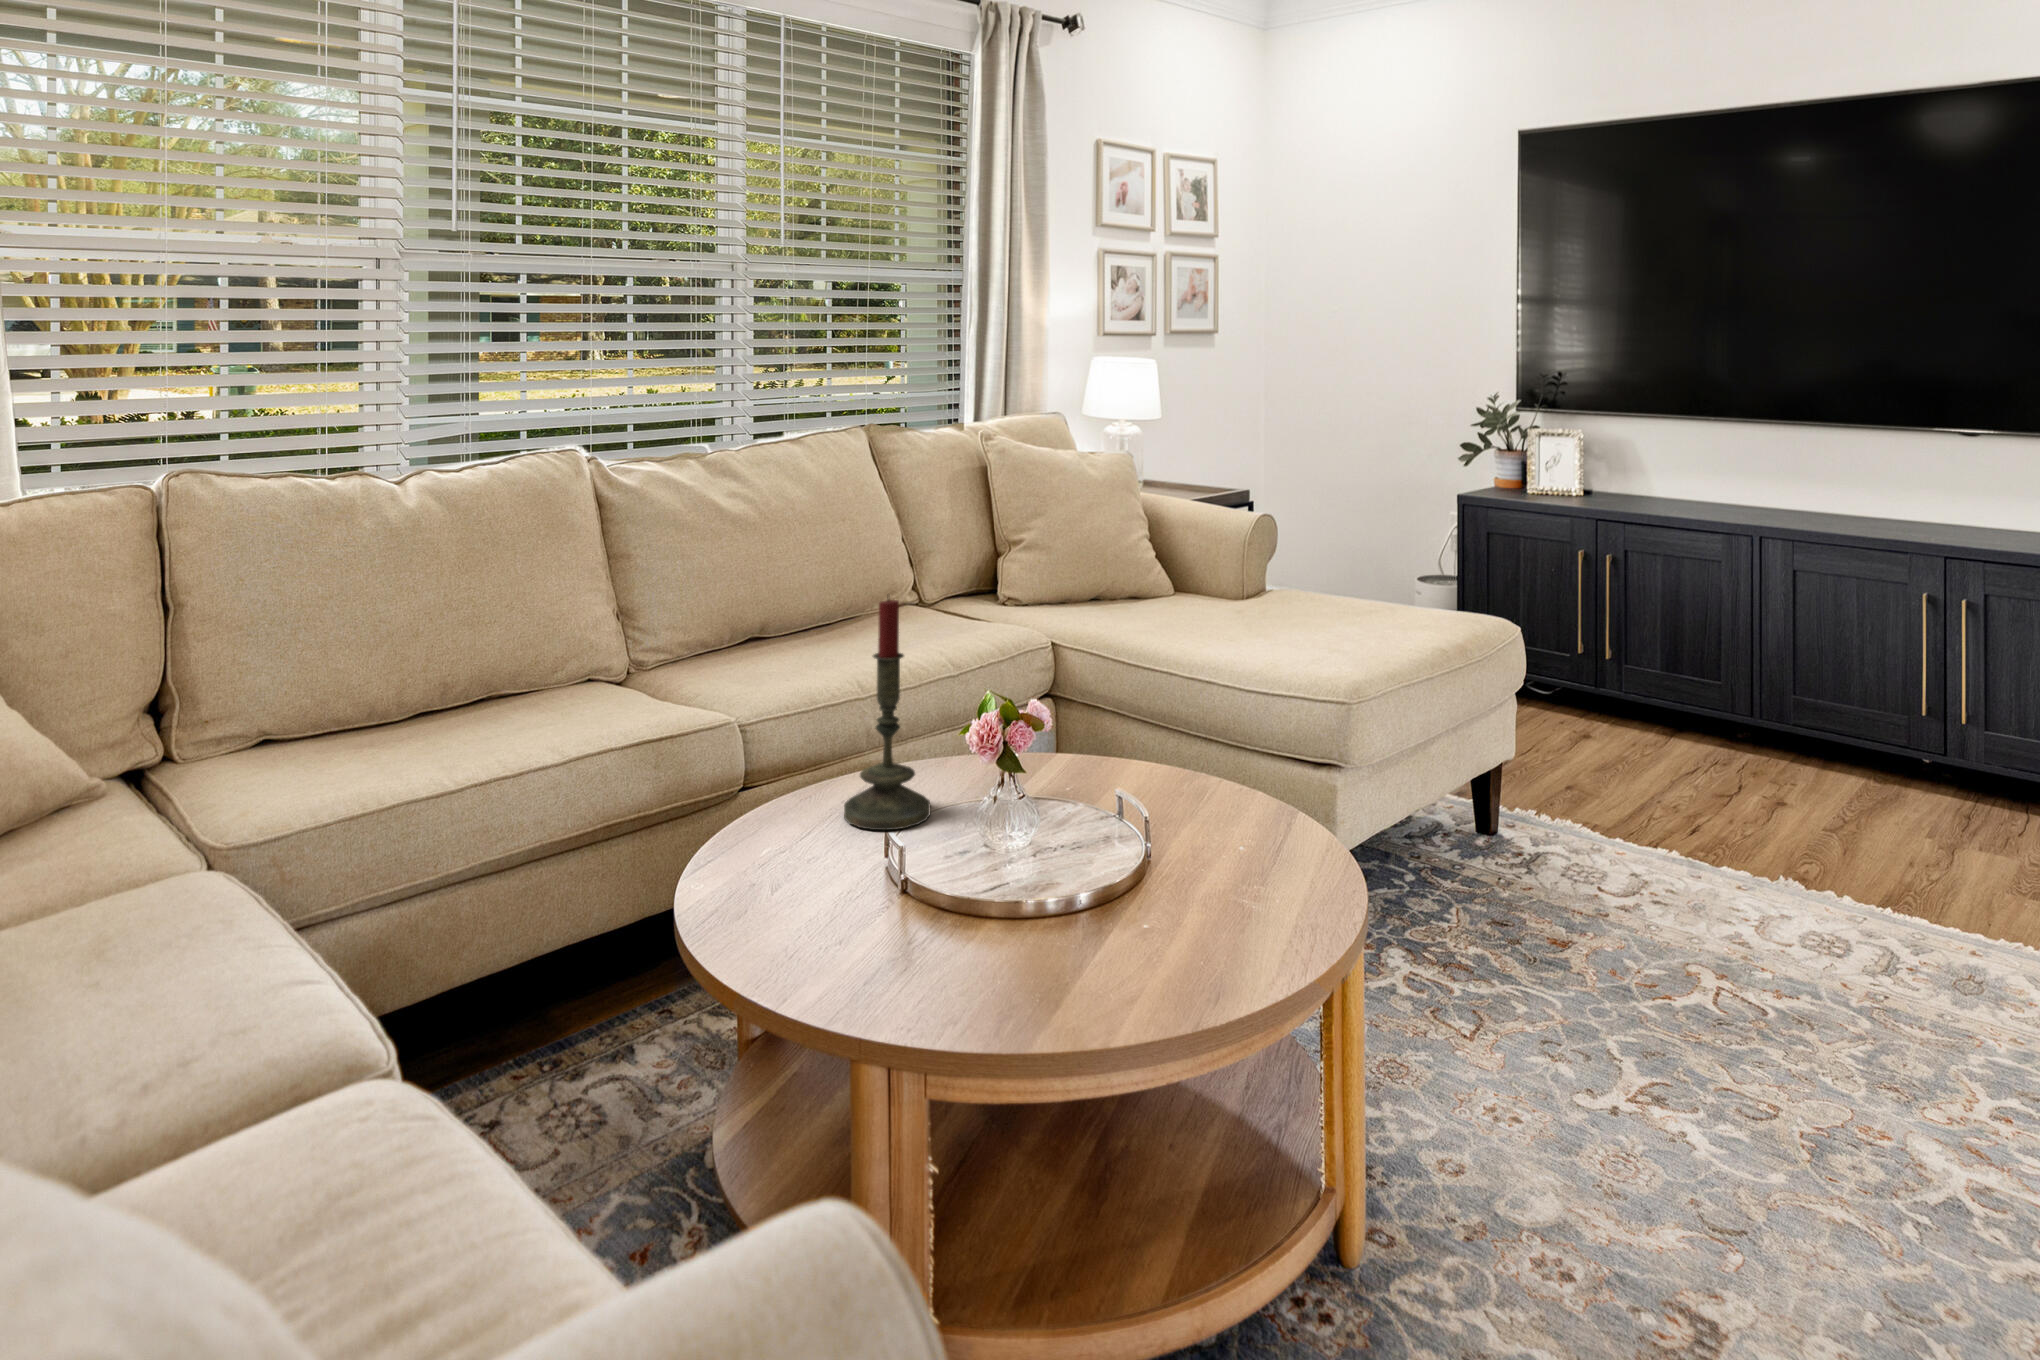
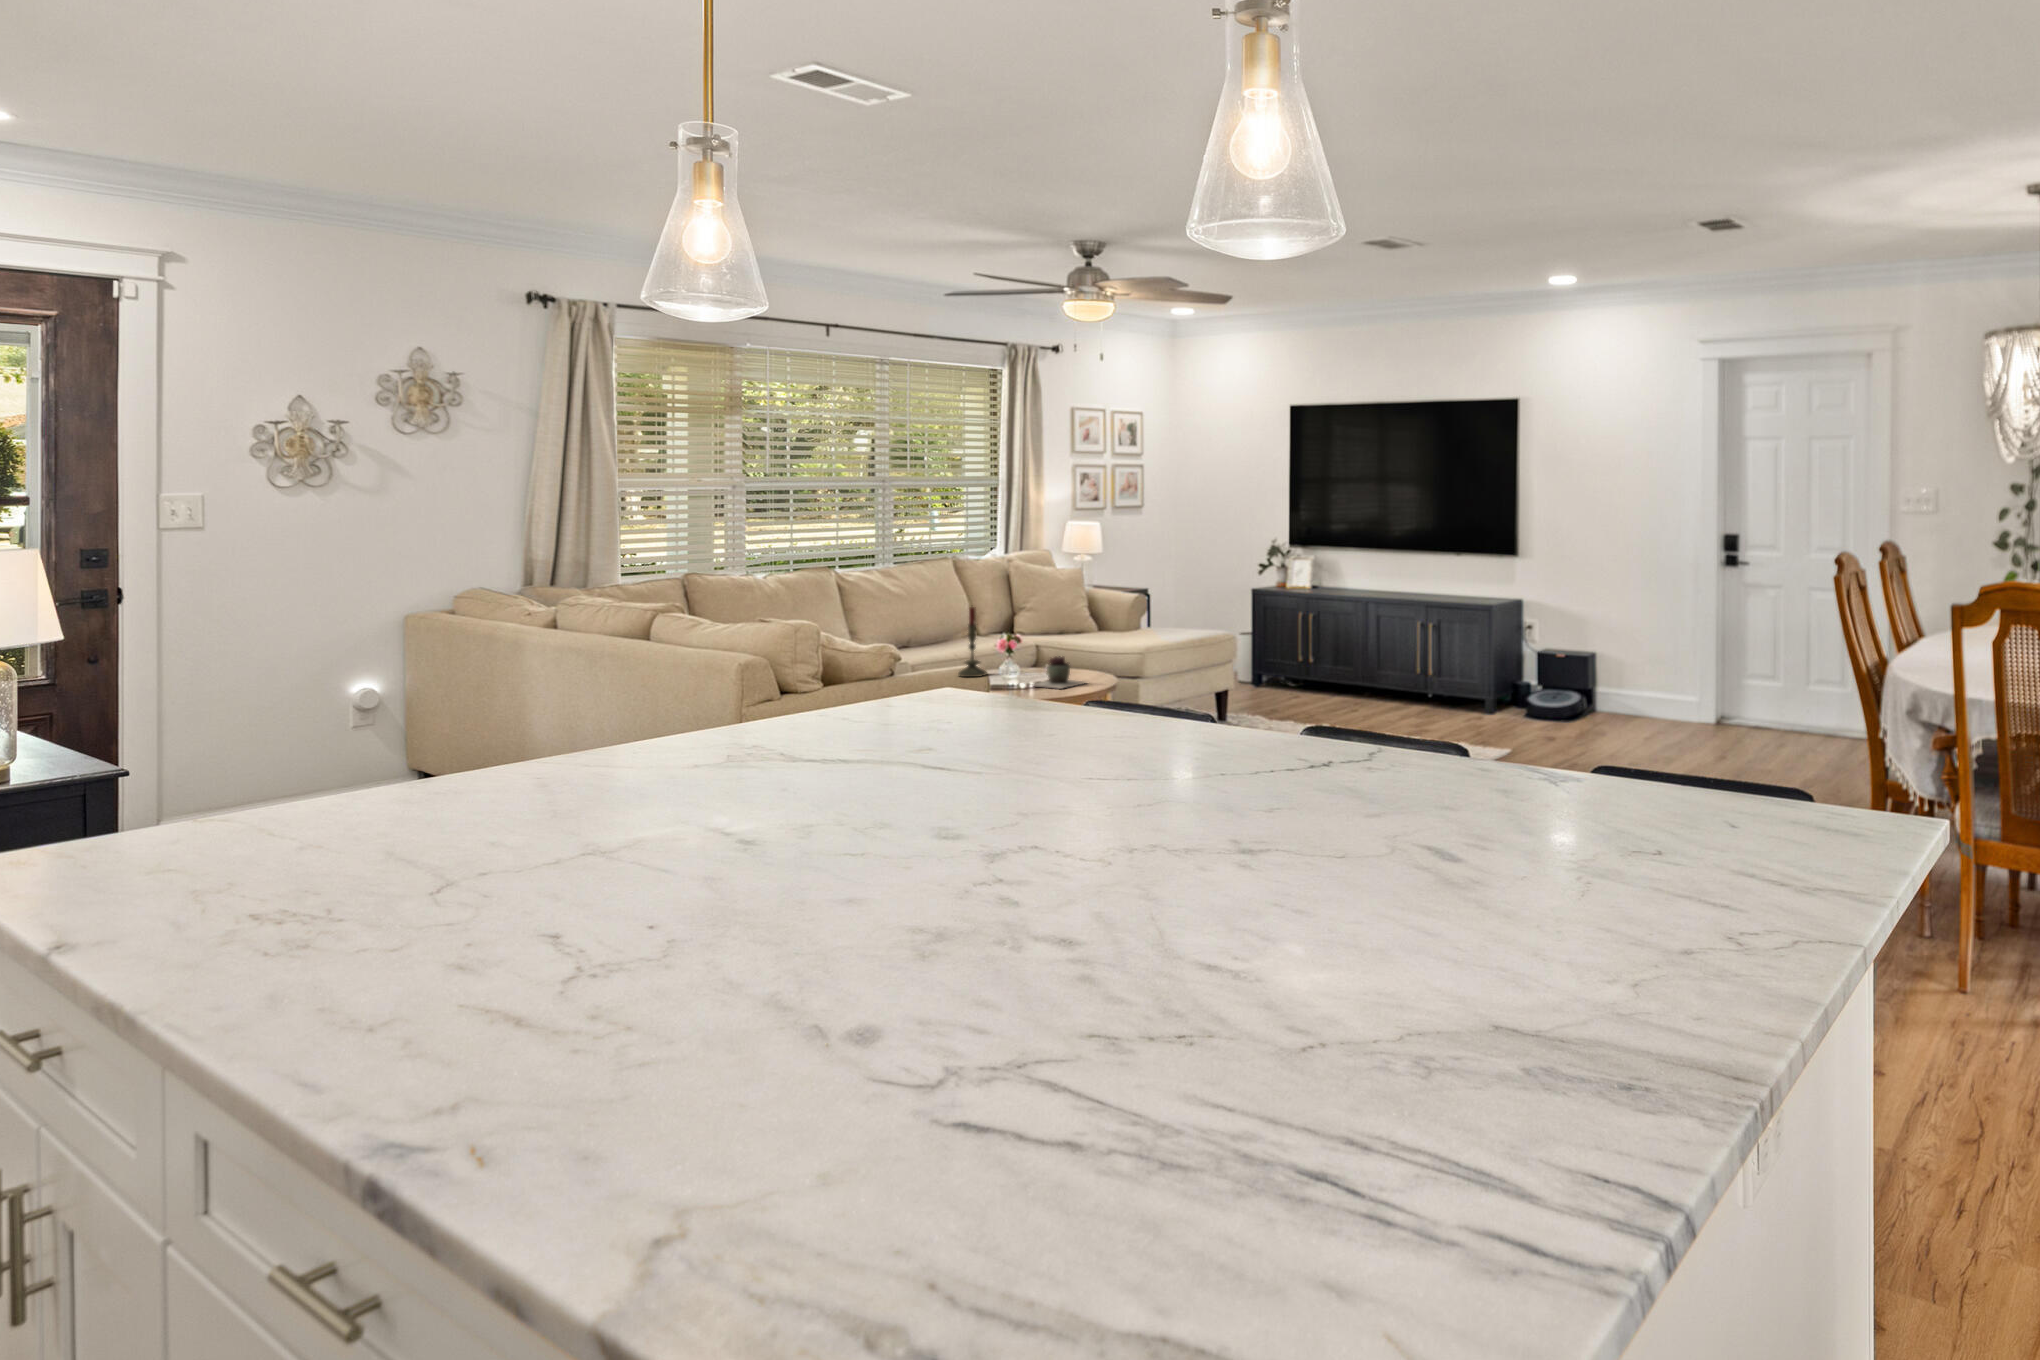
succulent plant: none [1093,817,1288,978] -> present [1034,656,1085,689]

